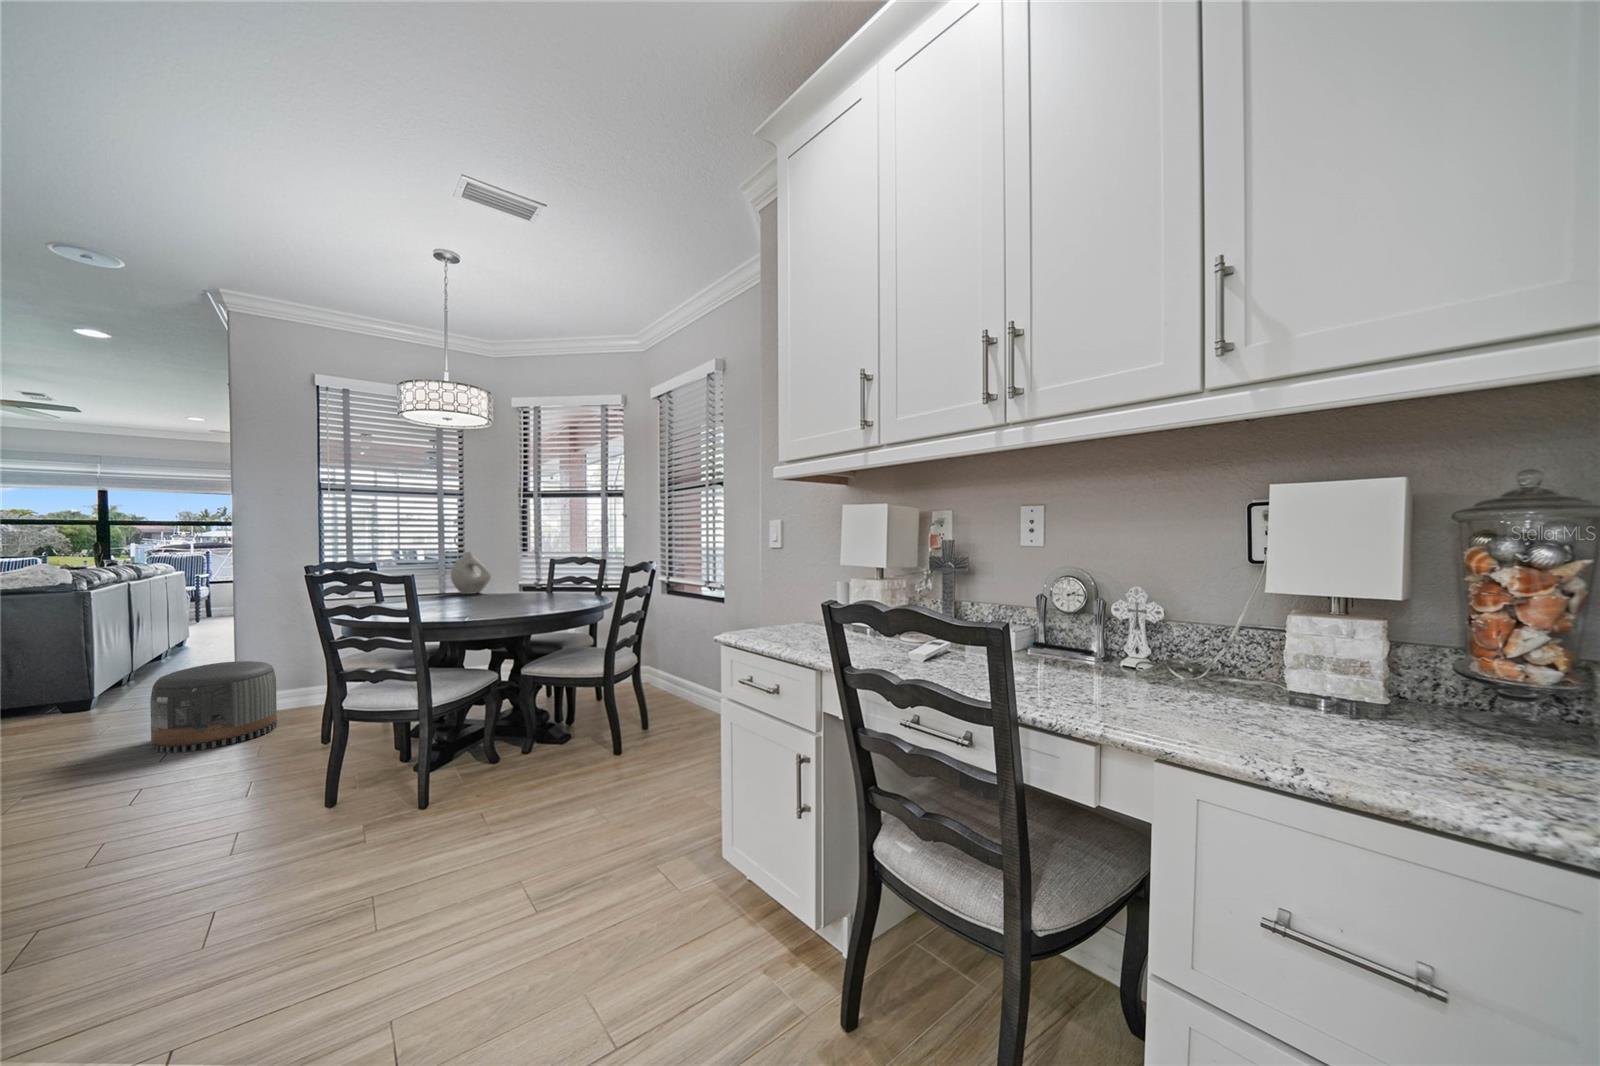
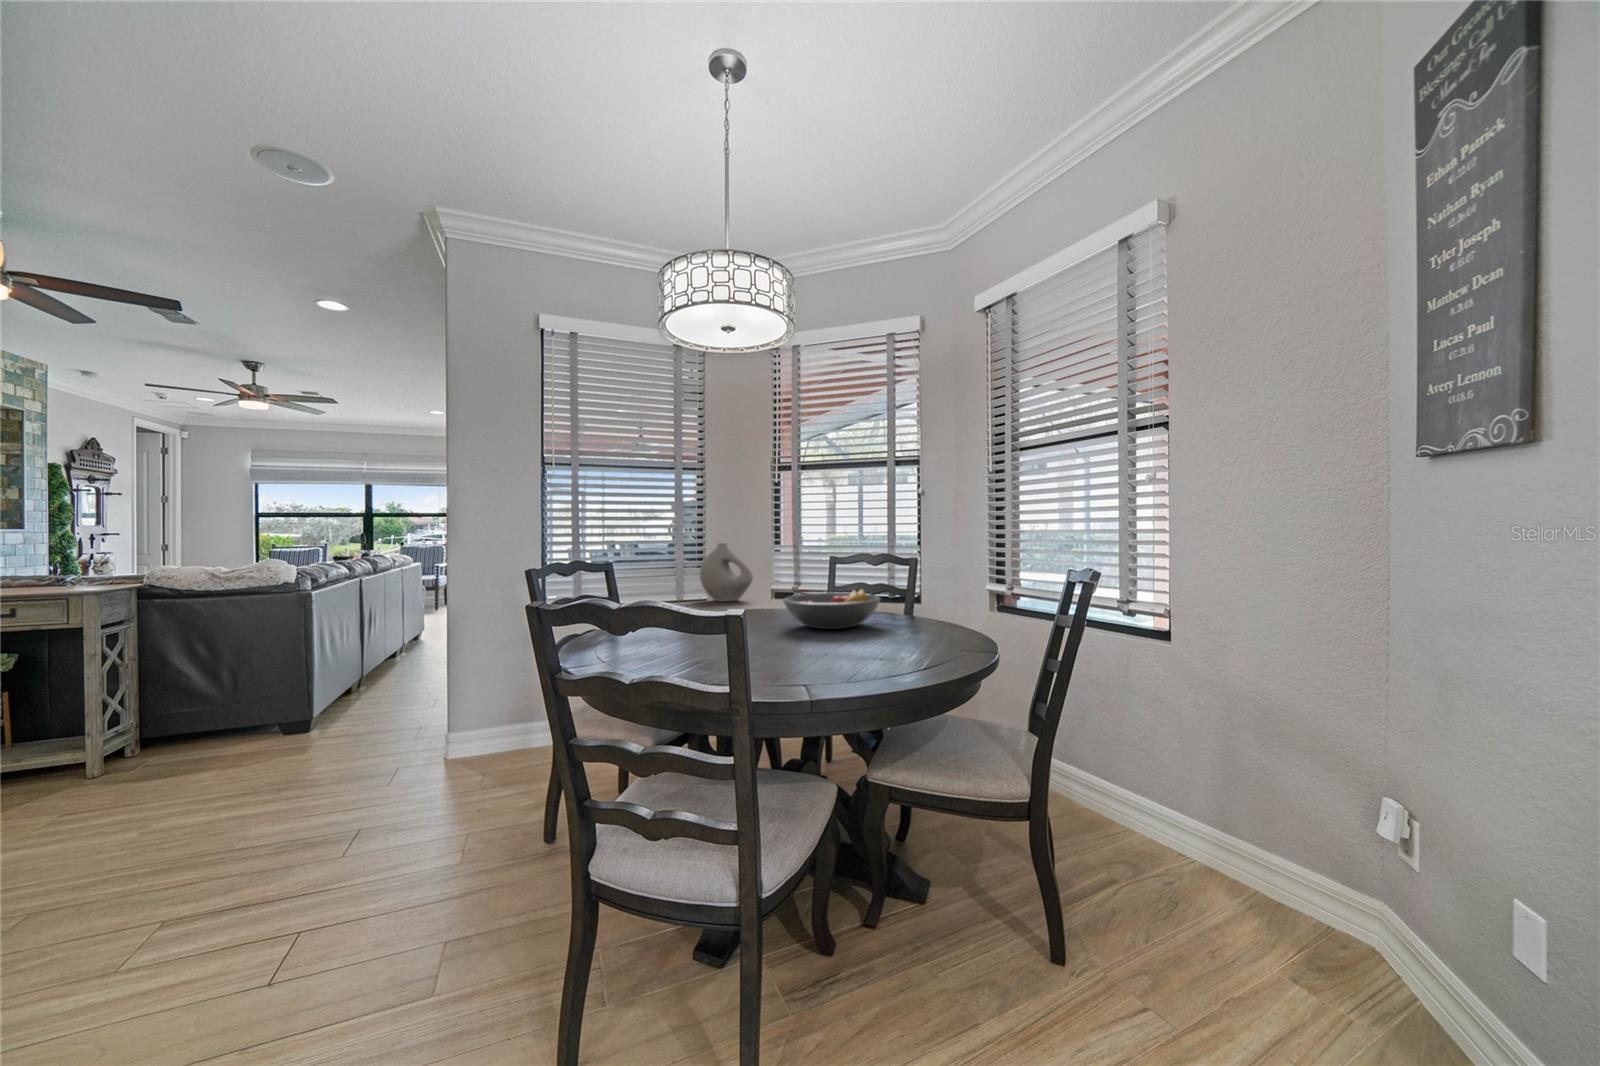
fruit bowl: none [479,581,545,605] -> present [783,589,881,629]
pouf: present [150,661,277,753] -> none [349,690,499,832]

